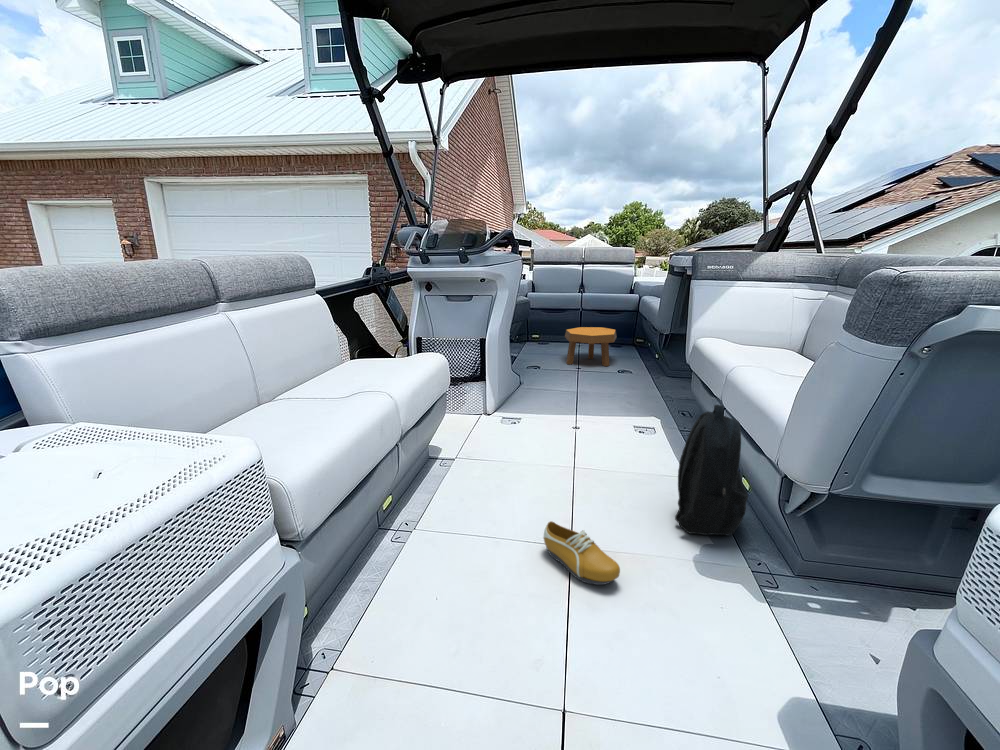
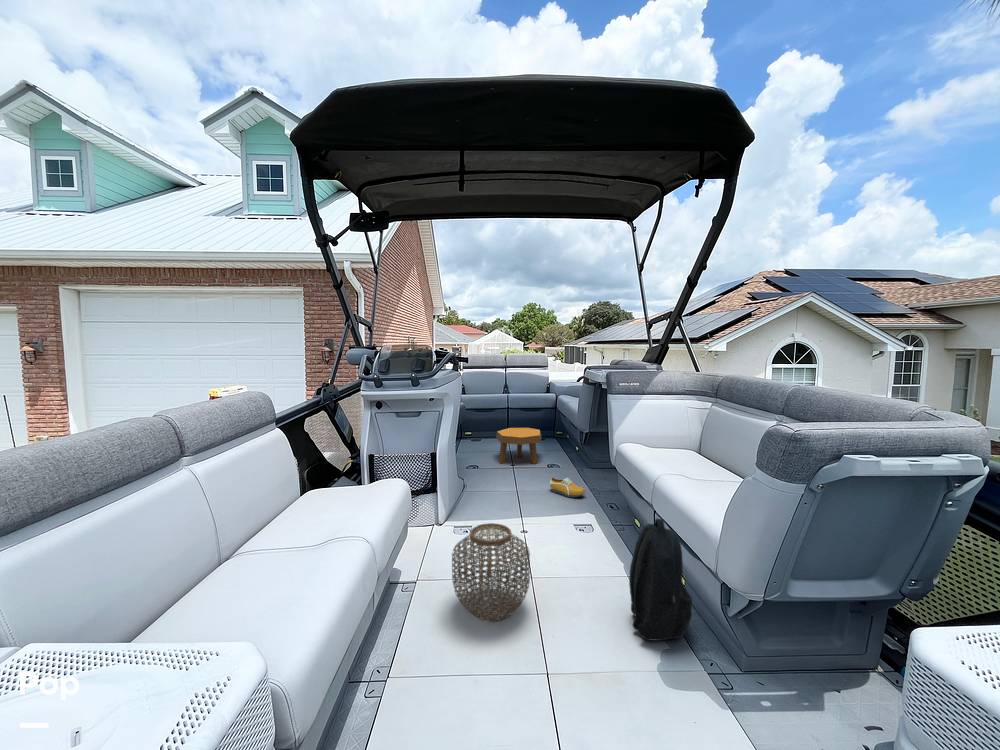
woven basket: none [484,403,567,500] -> present [452,523,530,621]
shoe: present [543,521,620,585] -> present [550,477,585,497]

